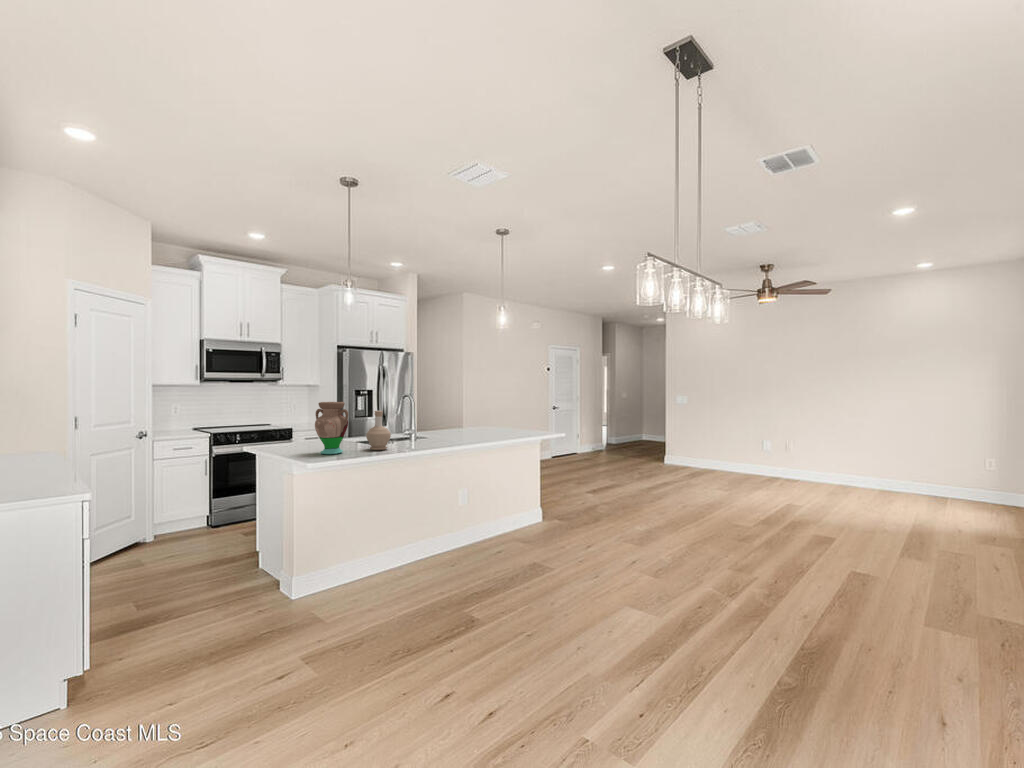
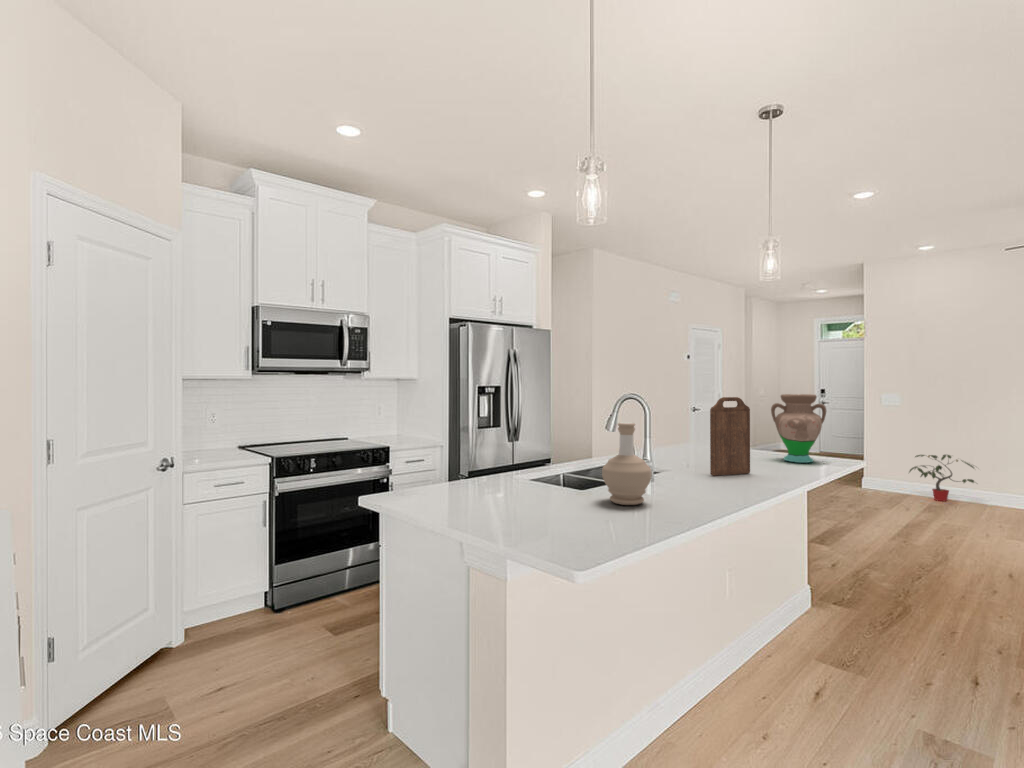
cutting board: none [450,399,475,441] -> present [710,397,750,476]
vase: present [315,402,348,454] -> present [771,394,826,463]
potted plant: none [685,439,725,471] -> present [909,455,974,501]

